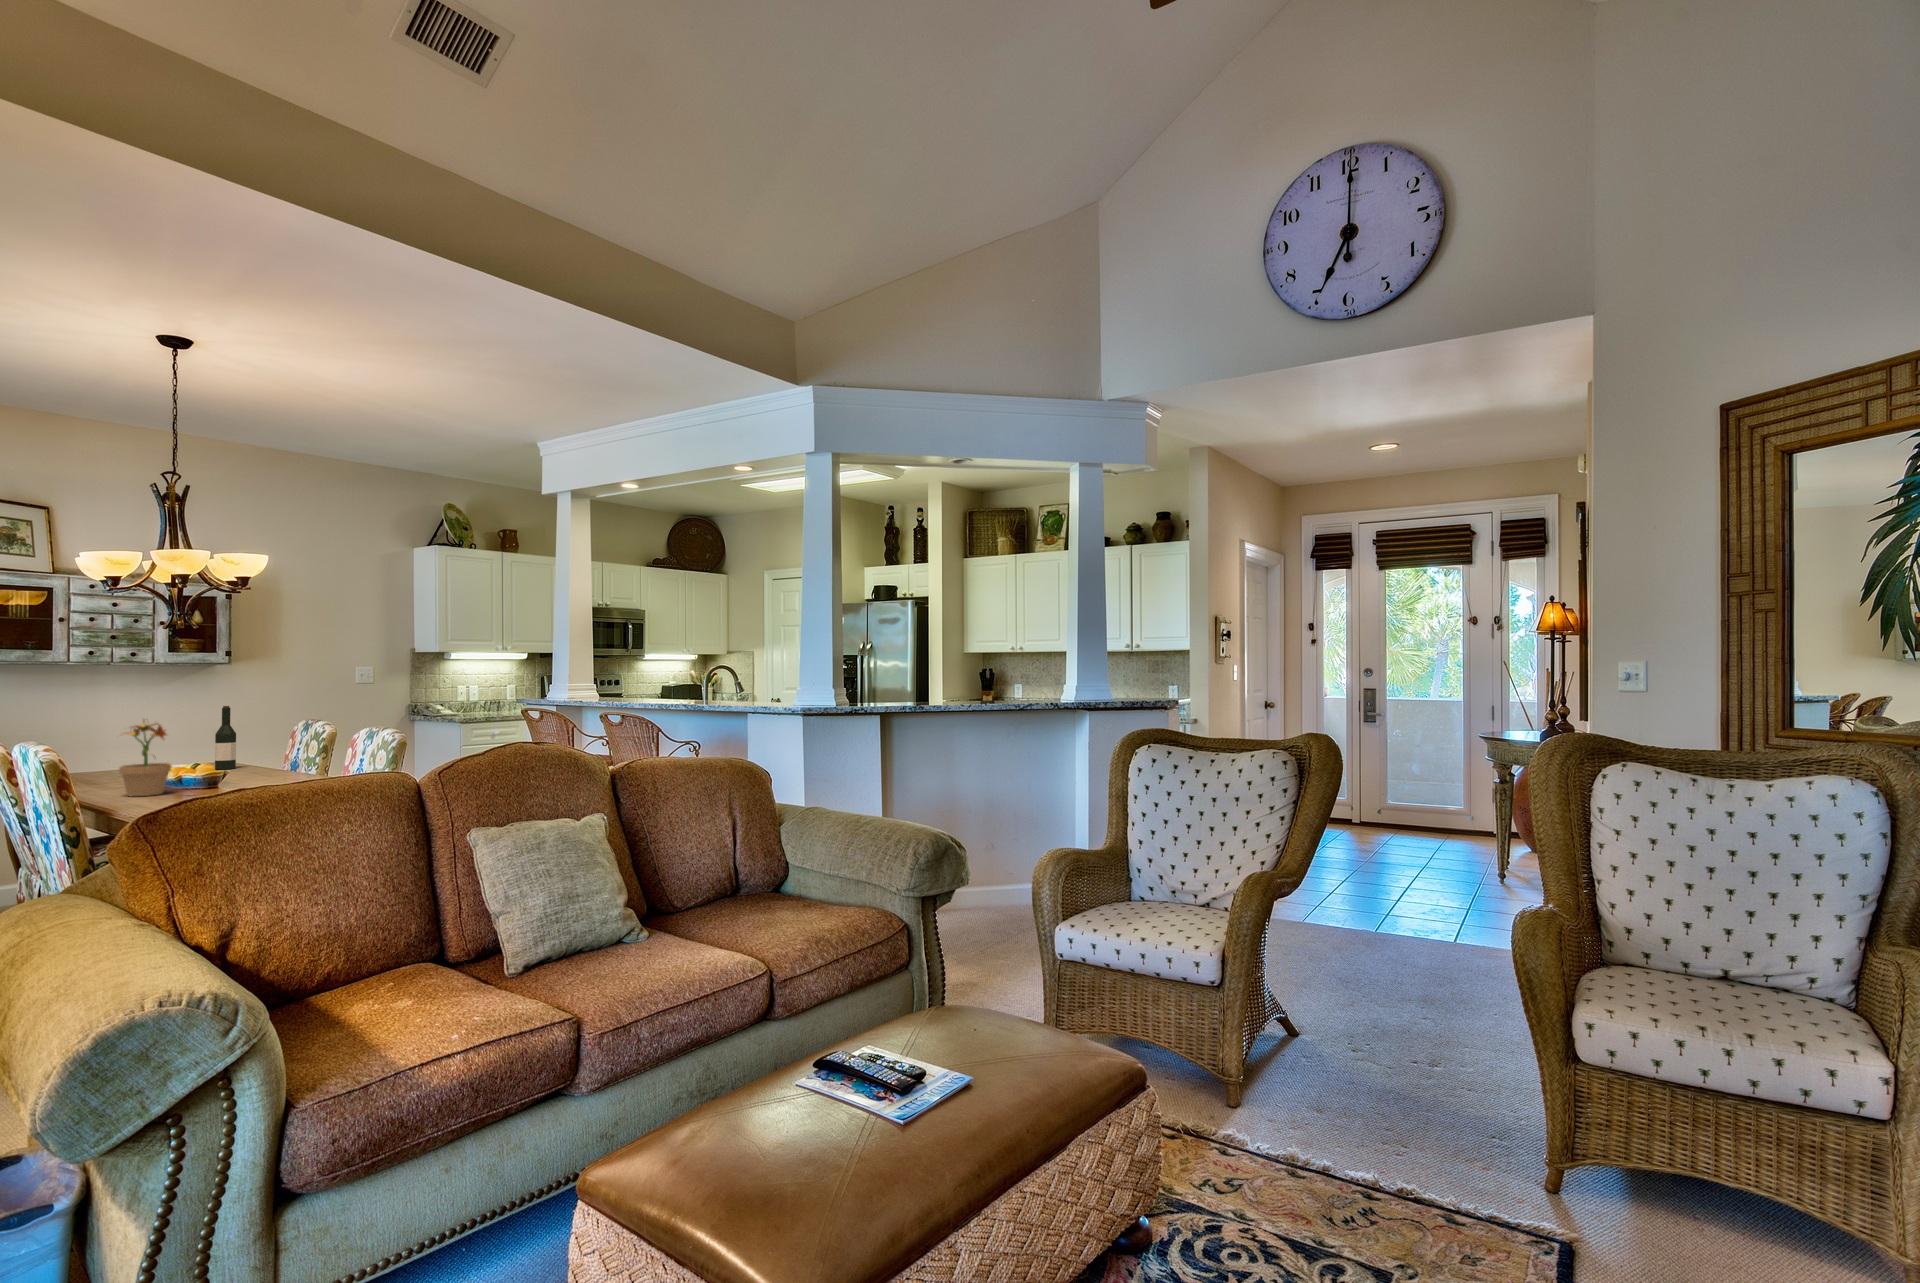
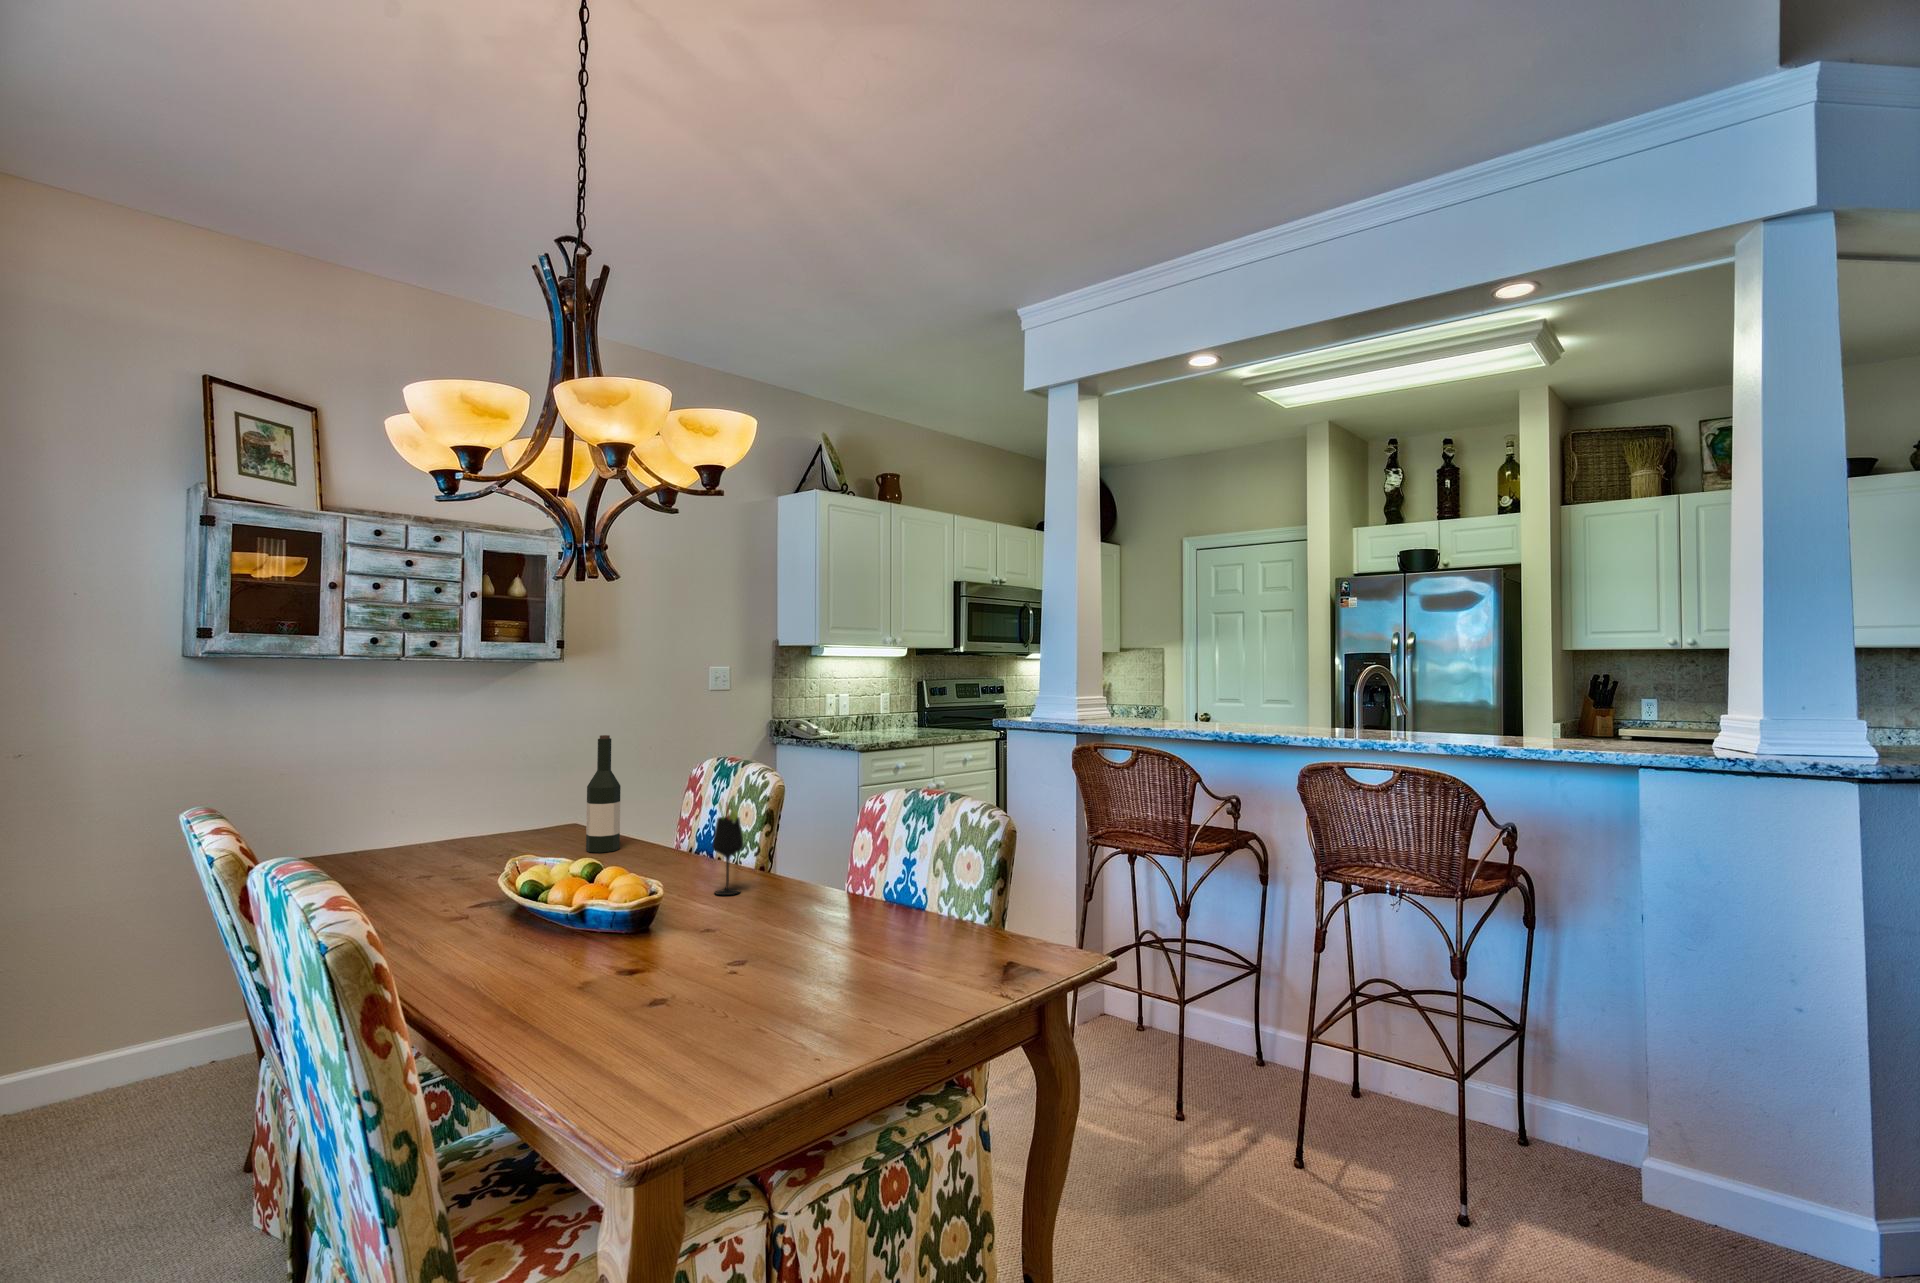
potted plant: present [119,720,171,796] -> none [468,783,576,974]
wine glass: none [265,734,283,779] -> present [712,803,743,895]

